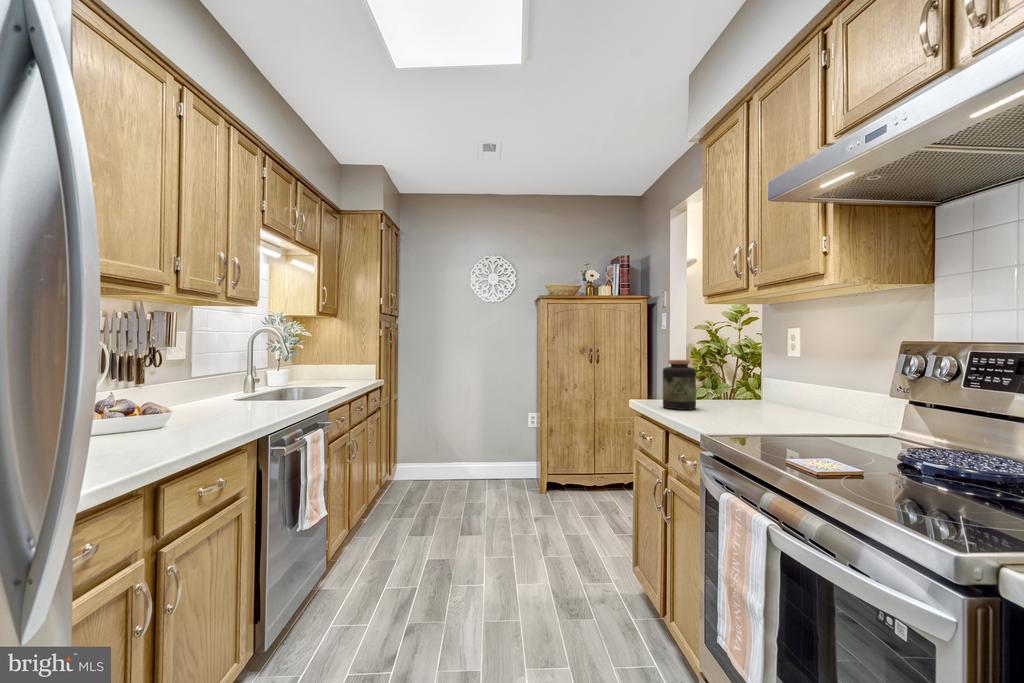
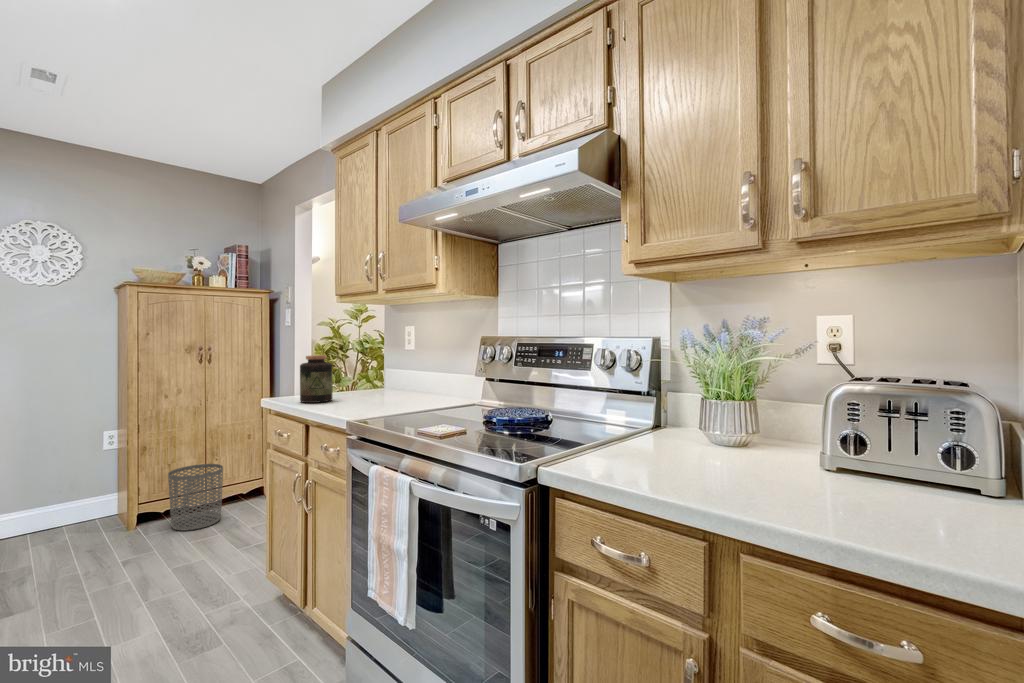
waste bin: none [566,451,606,508] -> present [168,464,223,530]

